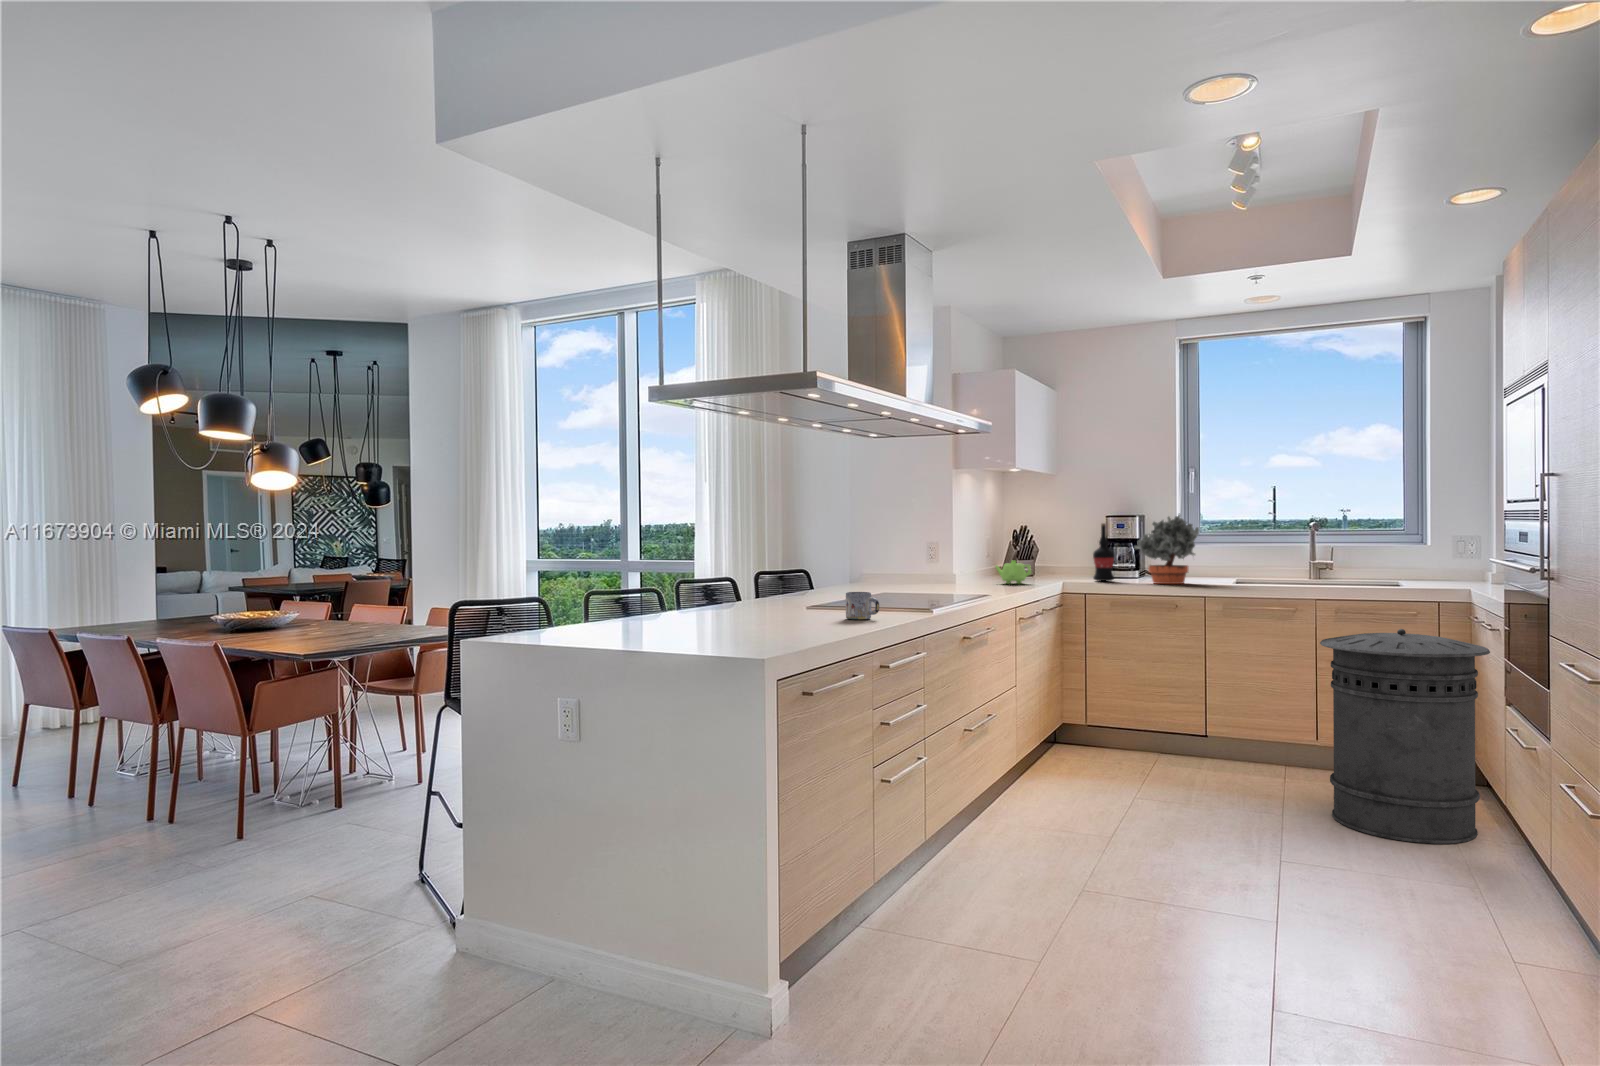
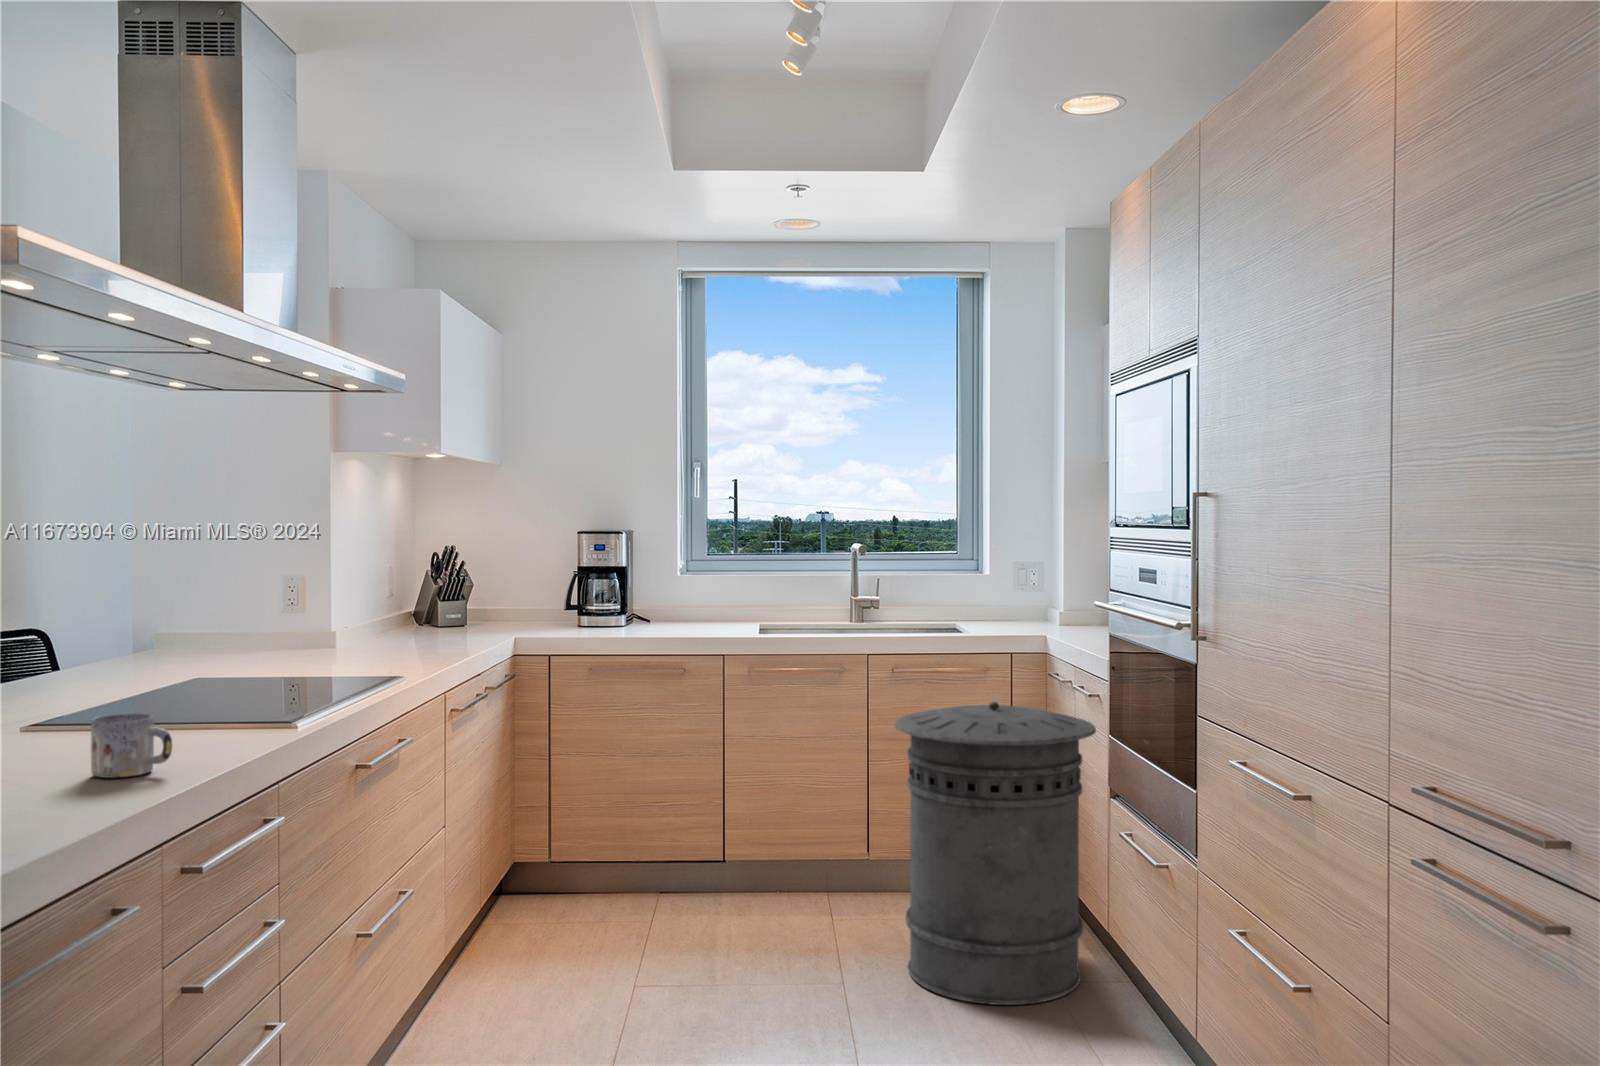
potted plant: present [1134,513,1199,584] -> none [624,531,718,638]
wine bottle: present [1093,523,1114,581] -> none [564,545,596,635]
teapot: present [995,561,1031,584] -> none [407,608,469,647]

